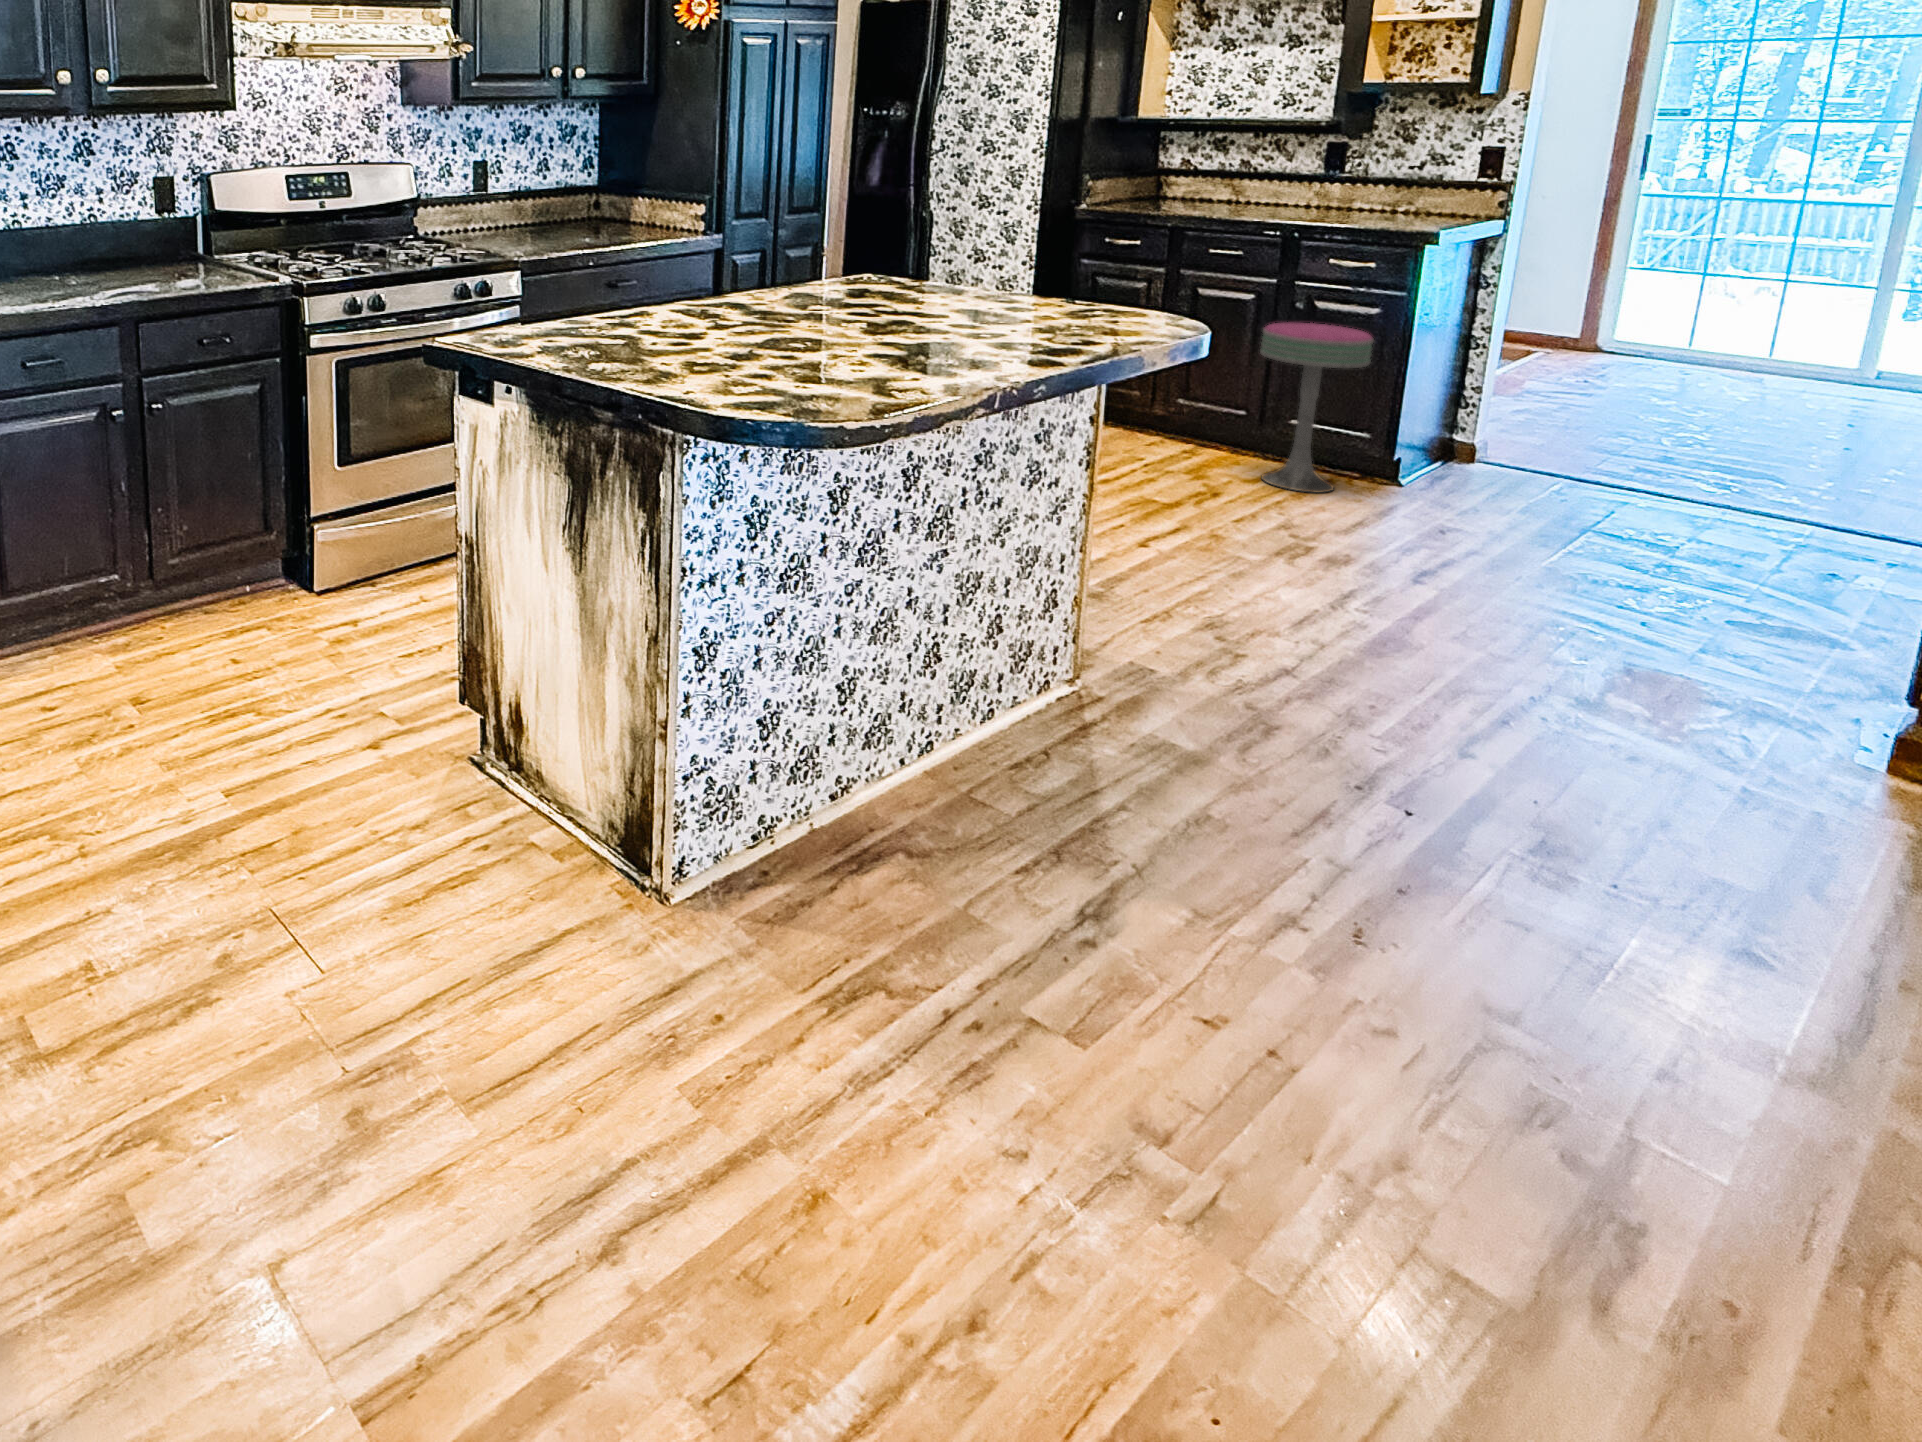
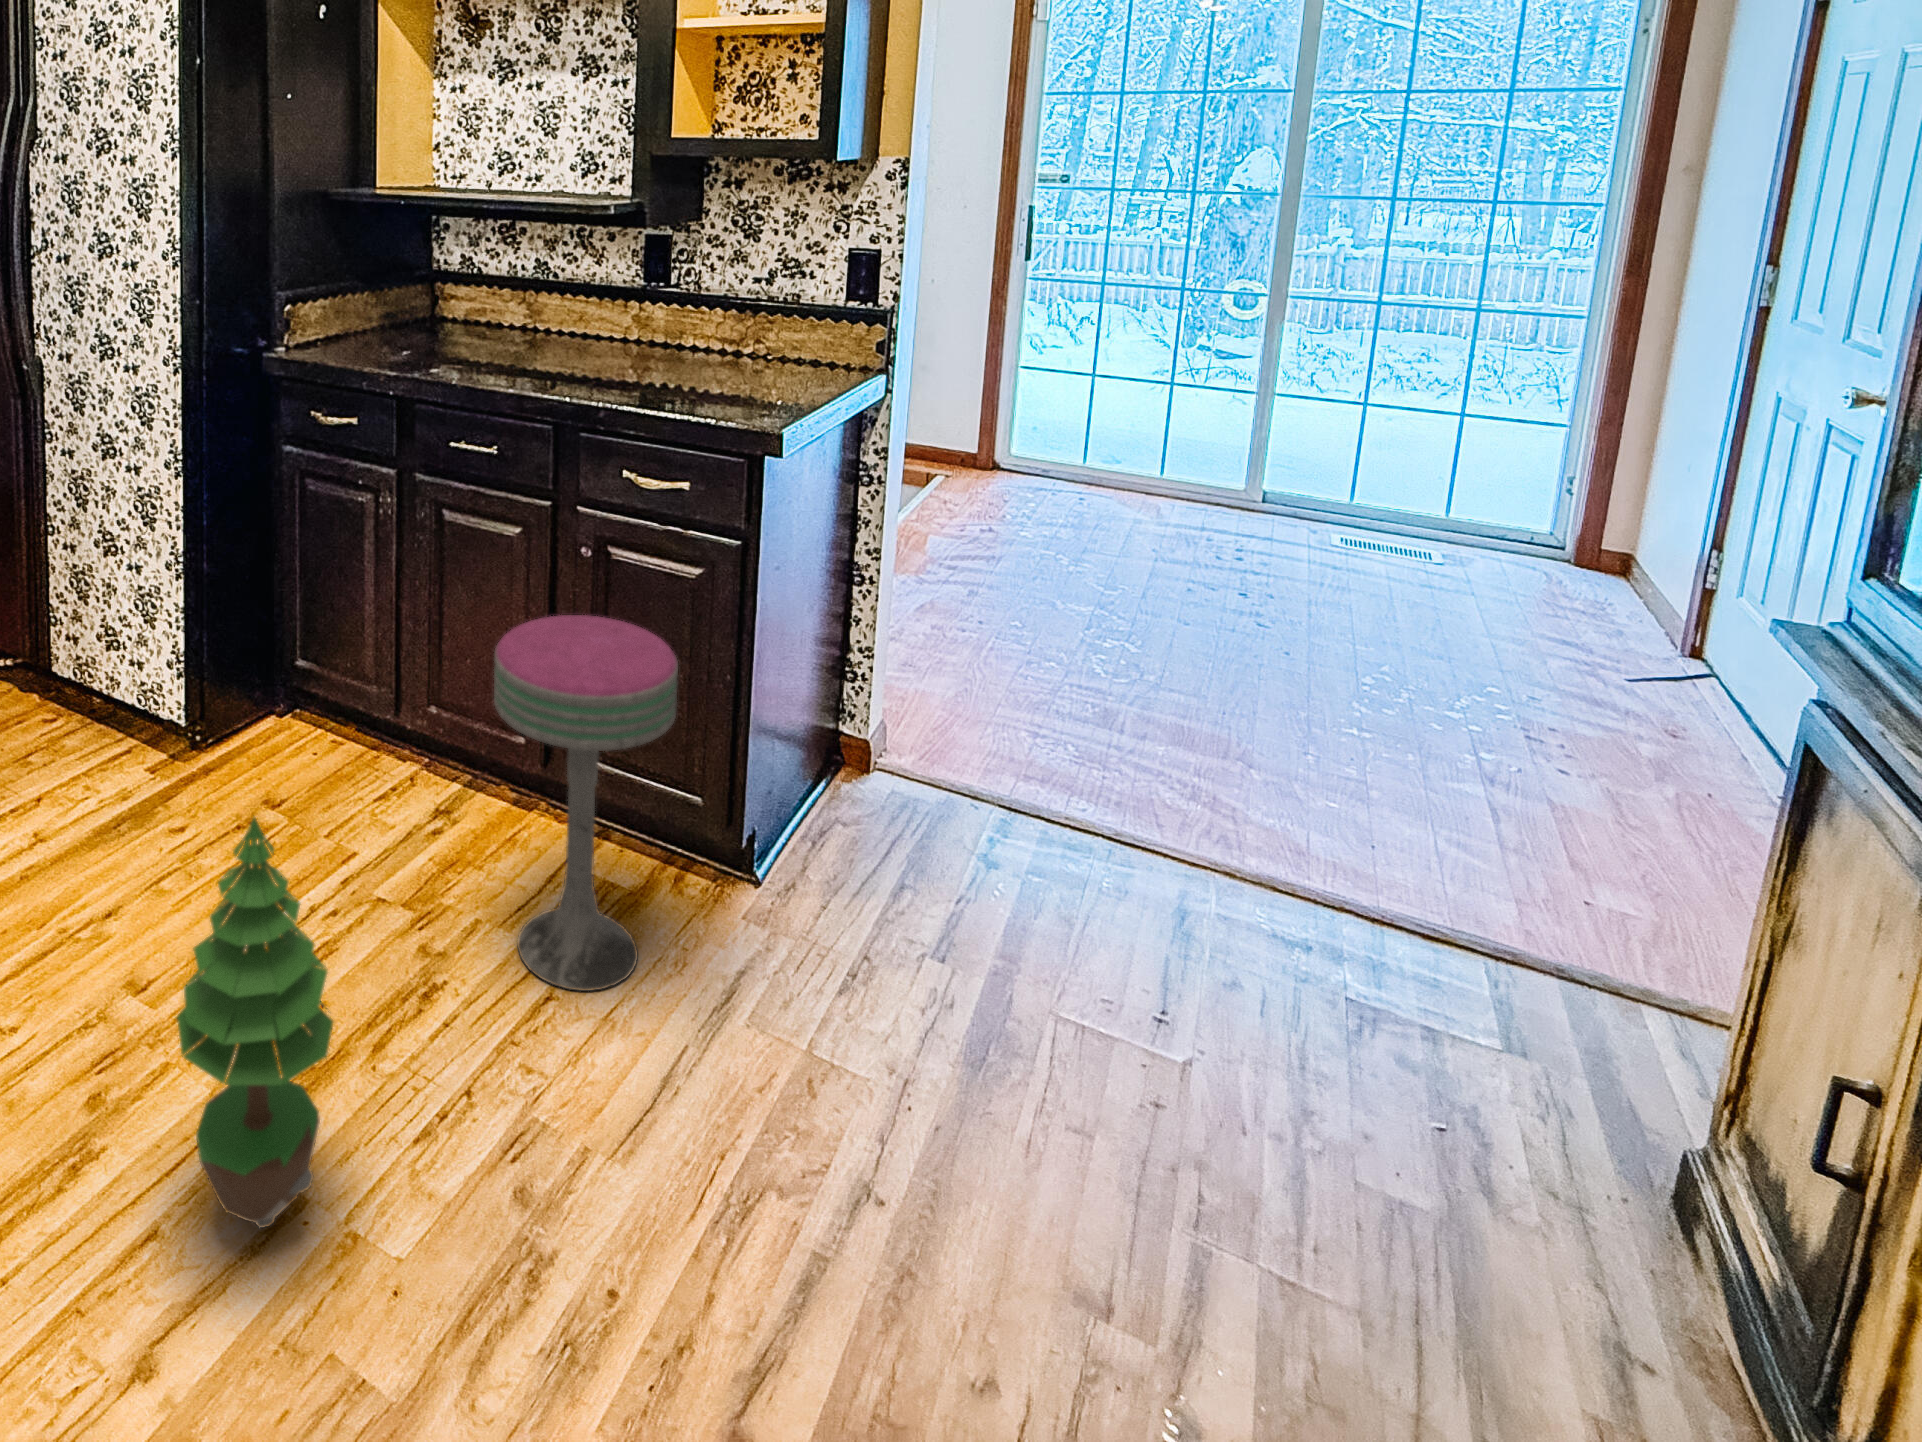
potted tree: none [1145,347,1220,516] -> present [177,817,333,1228]

